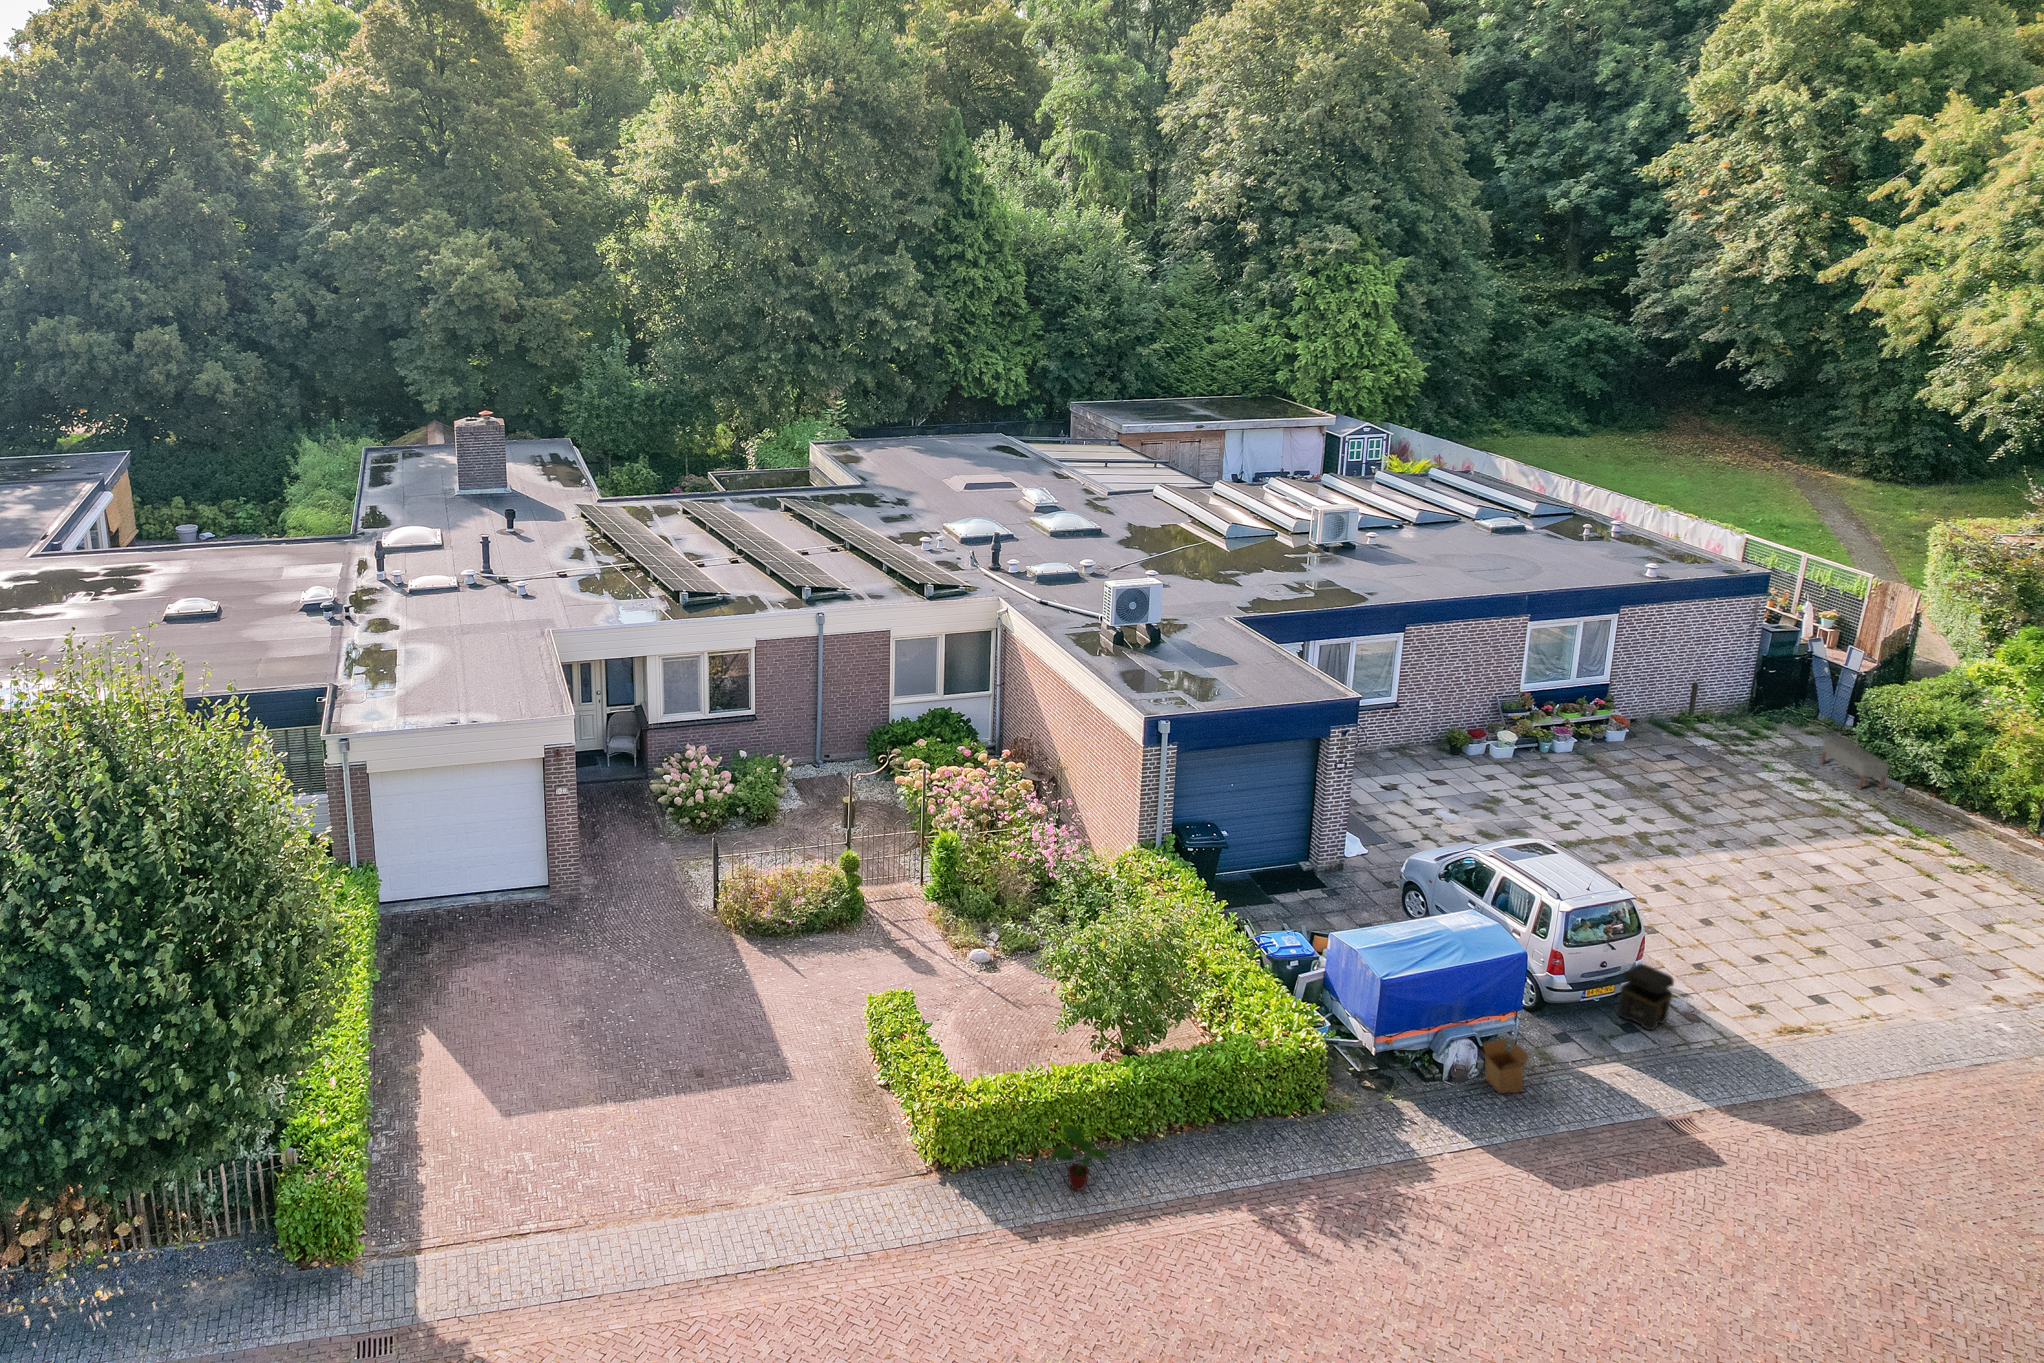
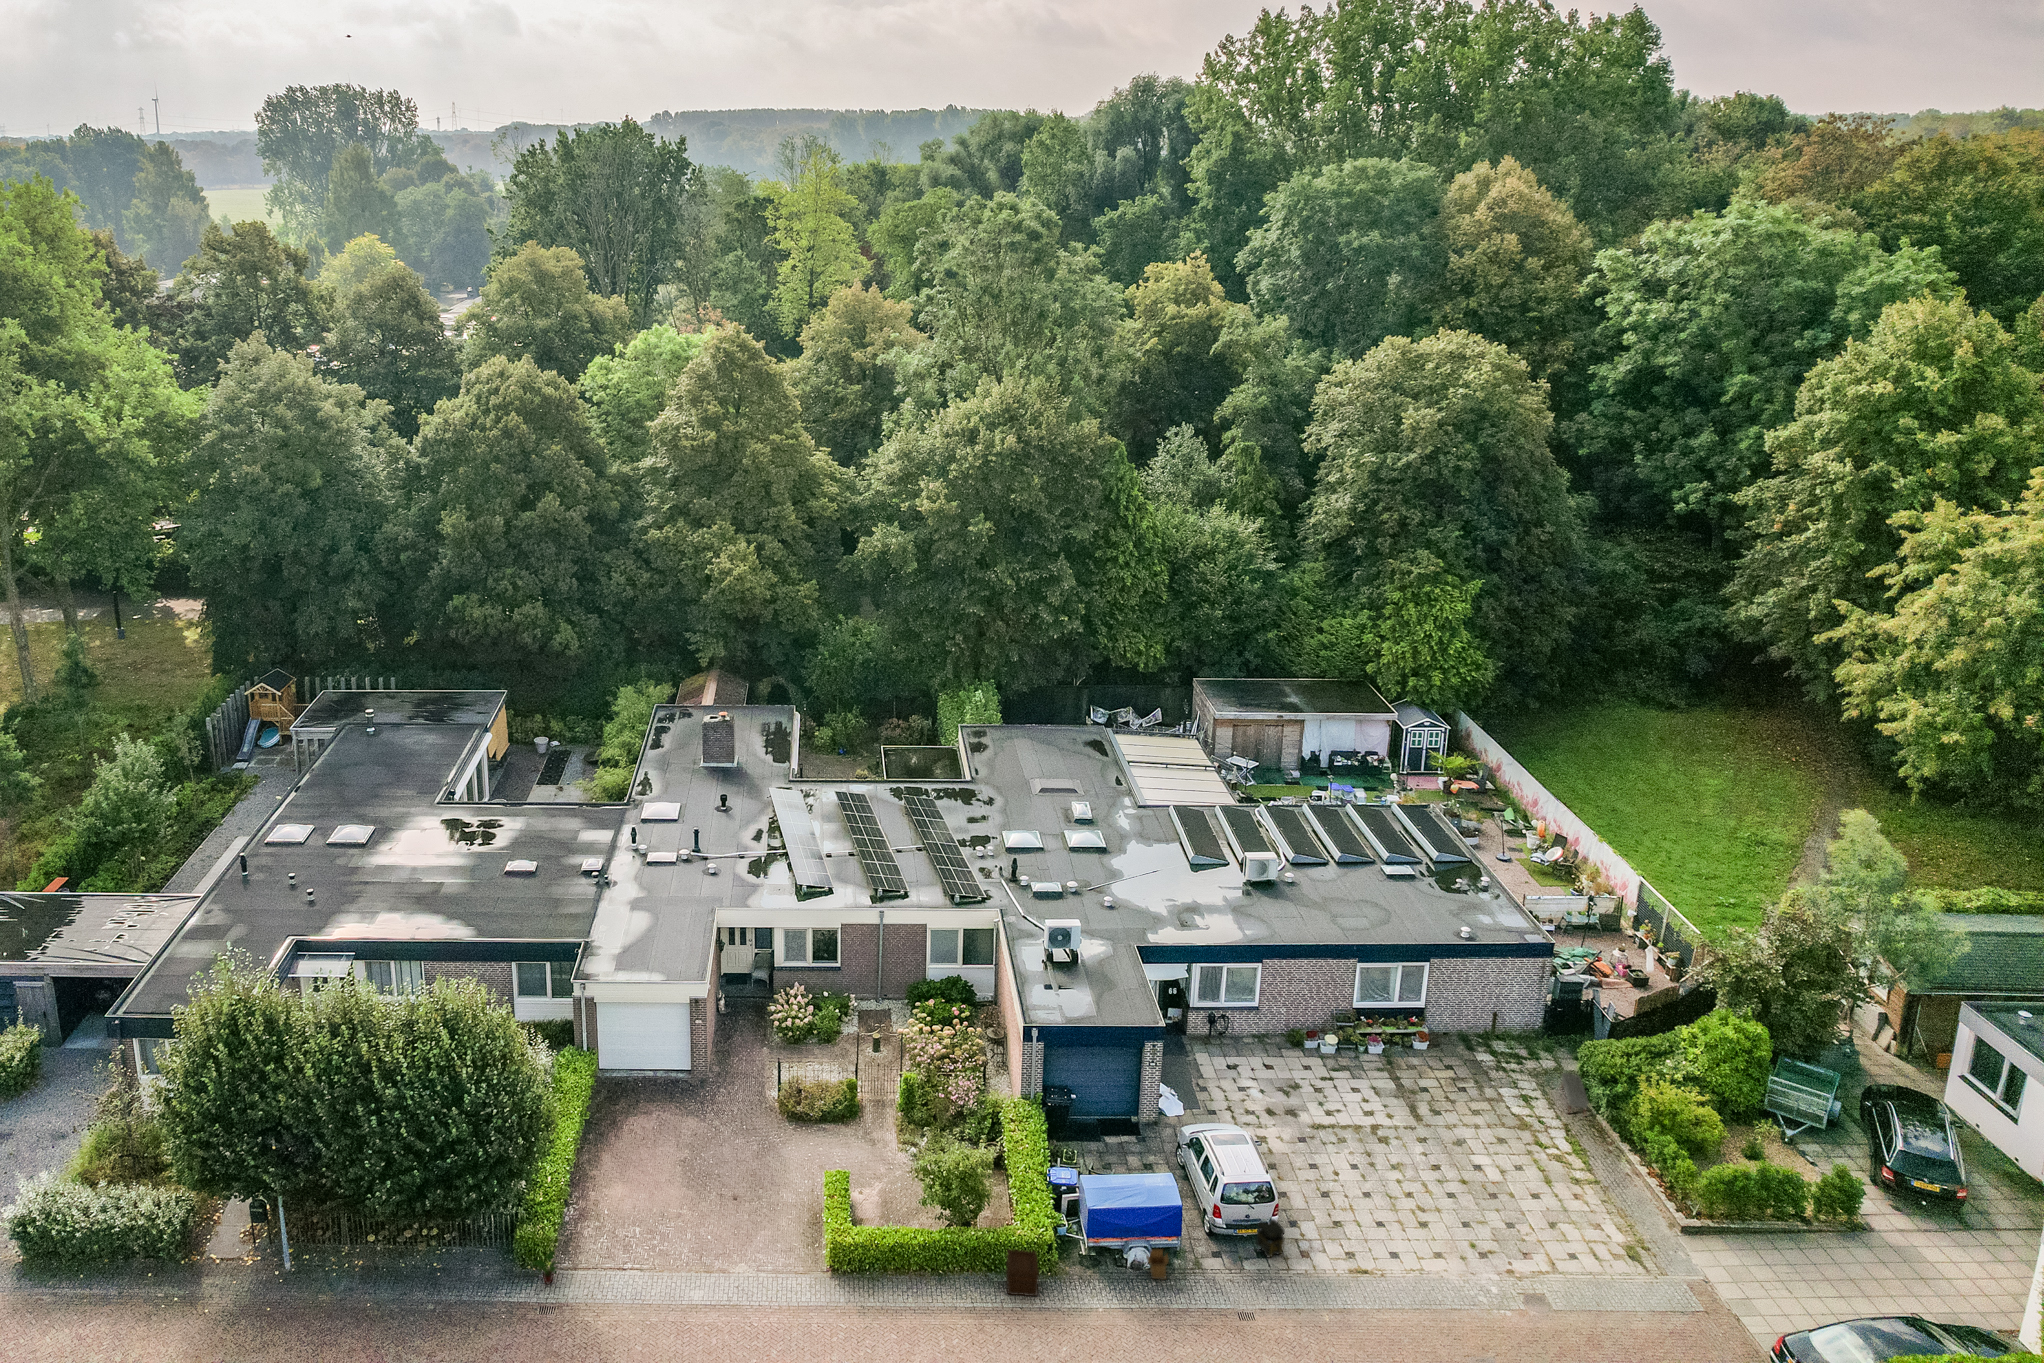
wooden crate: none [1250,1074,1337,1164] -> present [1006,1249,1039,1296]
potted plant: present [1051,1126,1108,1191] -> present [533,1252,558,1284]

